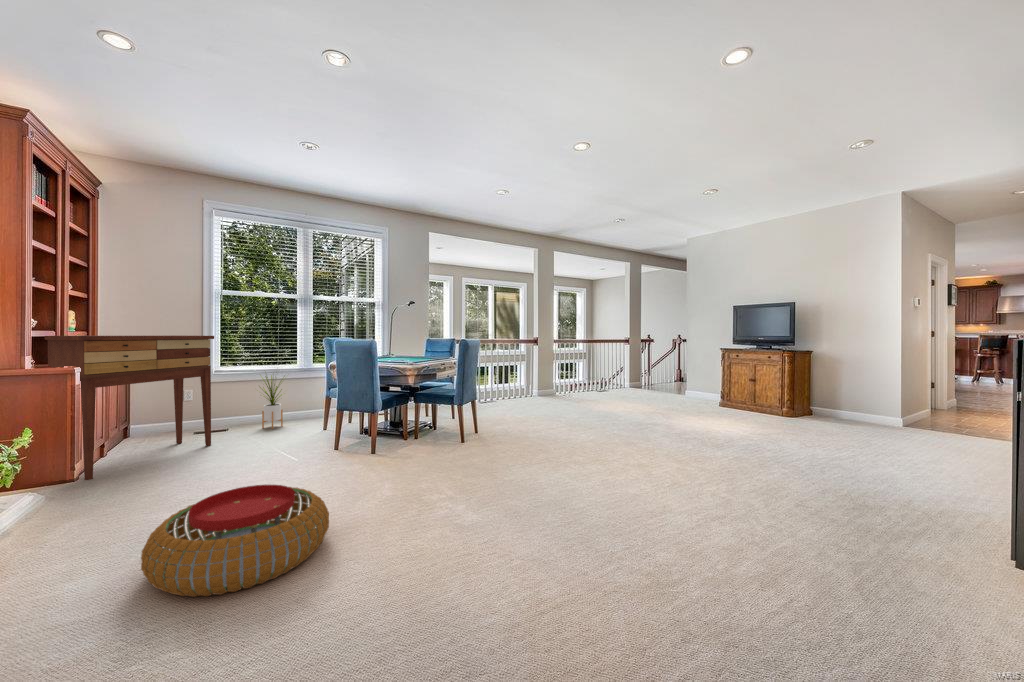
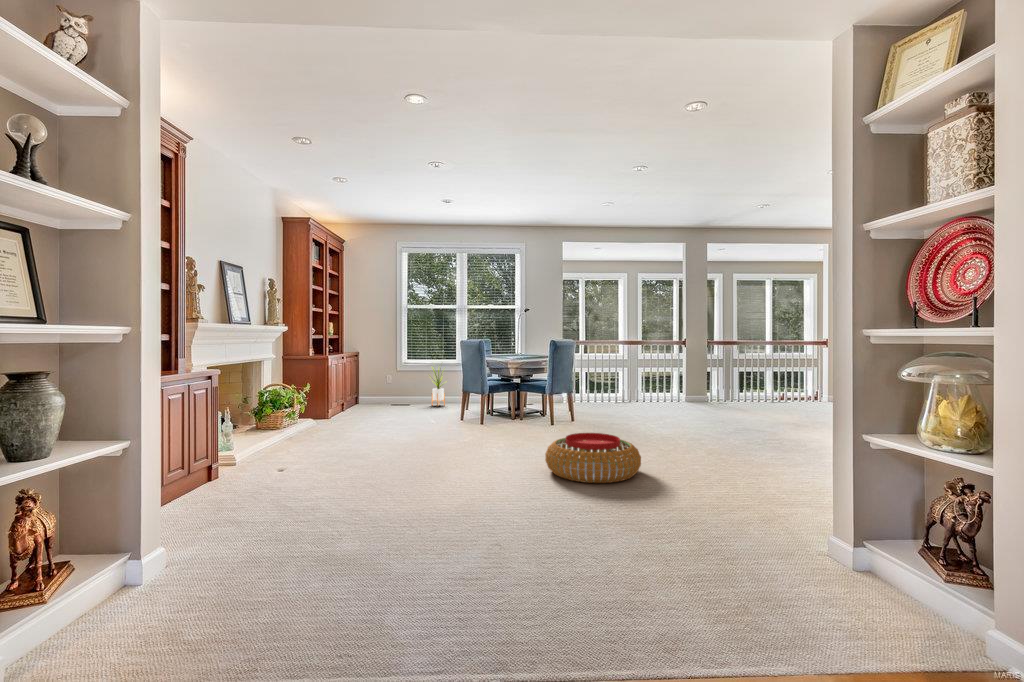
console table: present [45,335,214,480] -> none [317,337,398,420]
pouf: present [141,485,329,597] -> present [545,433,641,483]

